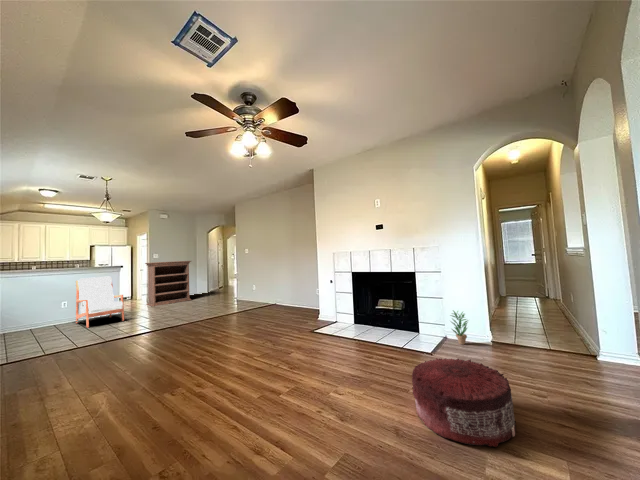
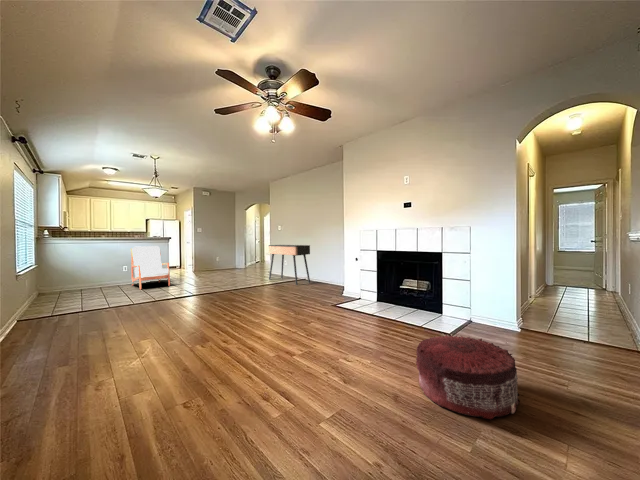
bookshelf: present [145,261,191,306] -> none [188,235,229,275]
console table: none [236,269,282,311] -> present [269,245,310,285]
potted plant: present [452,311,467,345] -> none [475,292,496,329]

